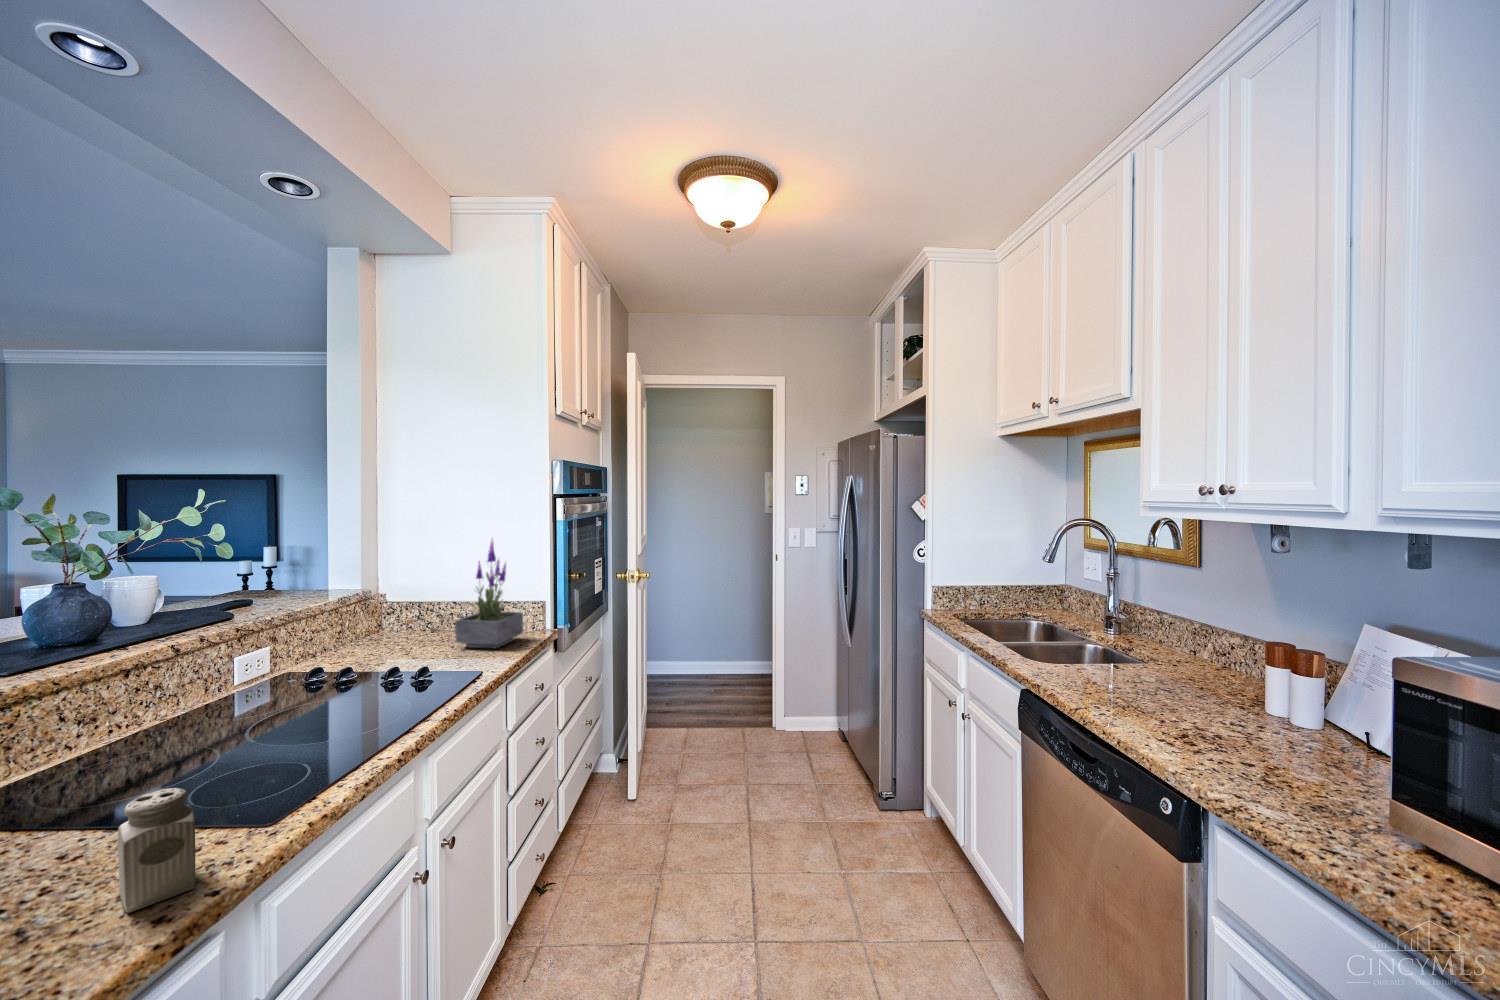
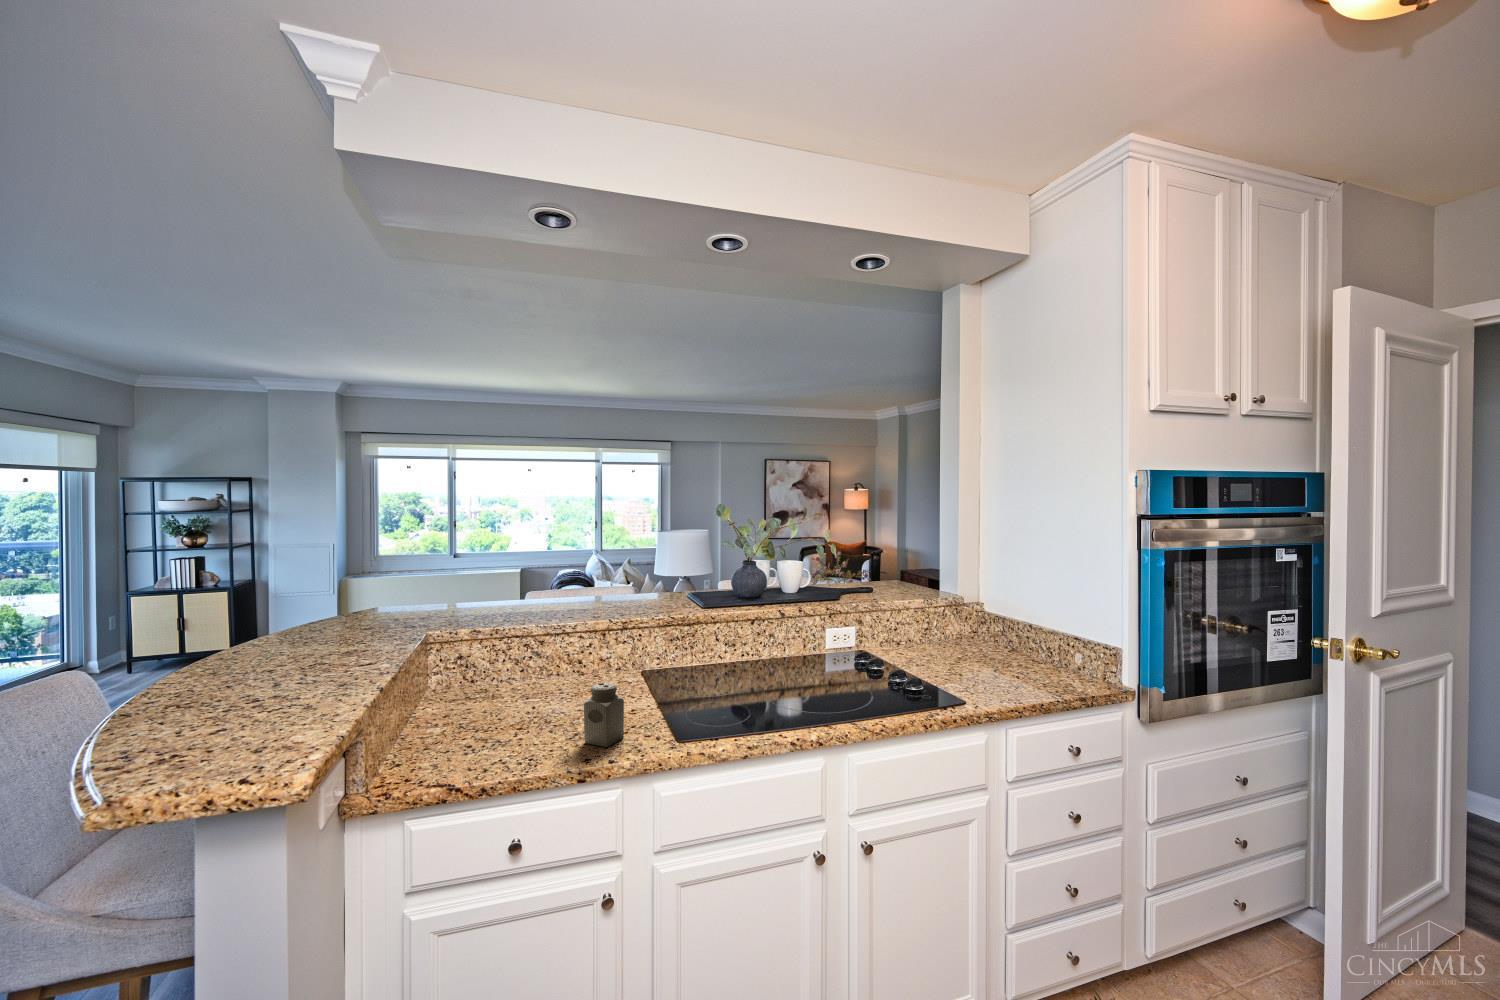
potted plant: present [455,539,523,648] -> none [994,557,1073,686]

